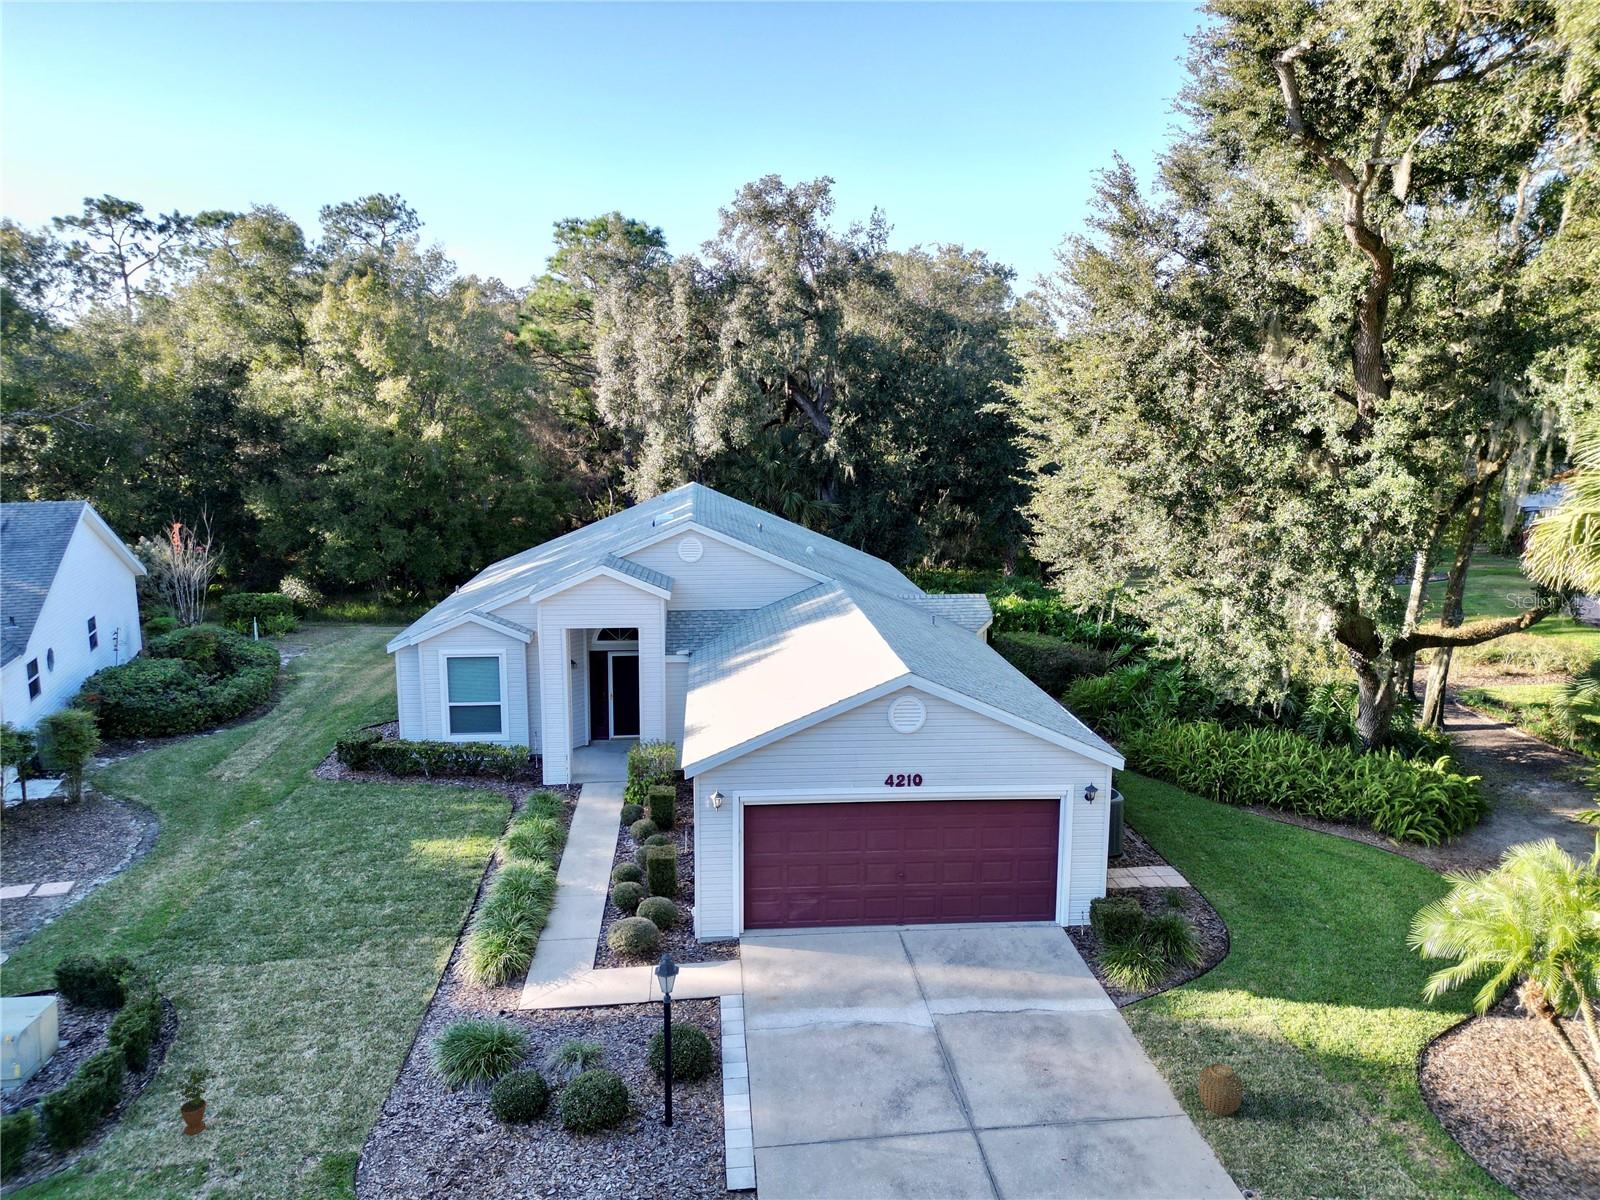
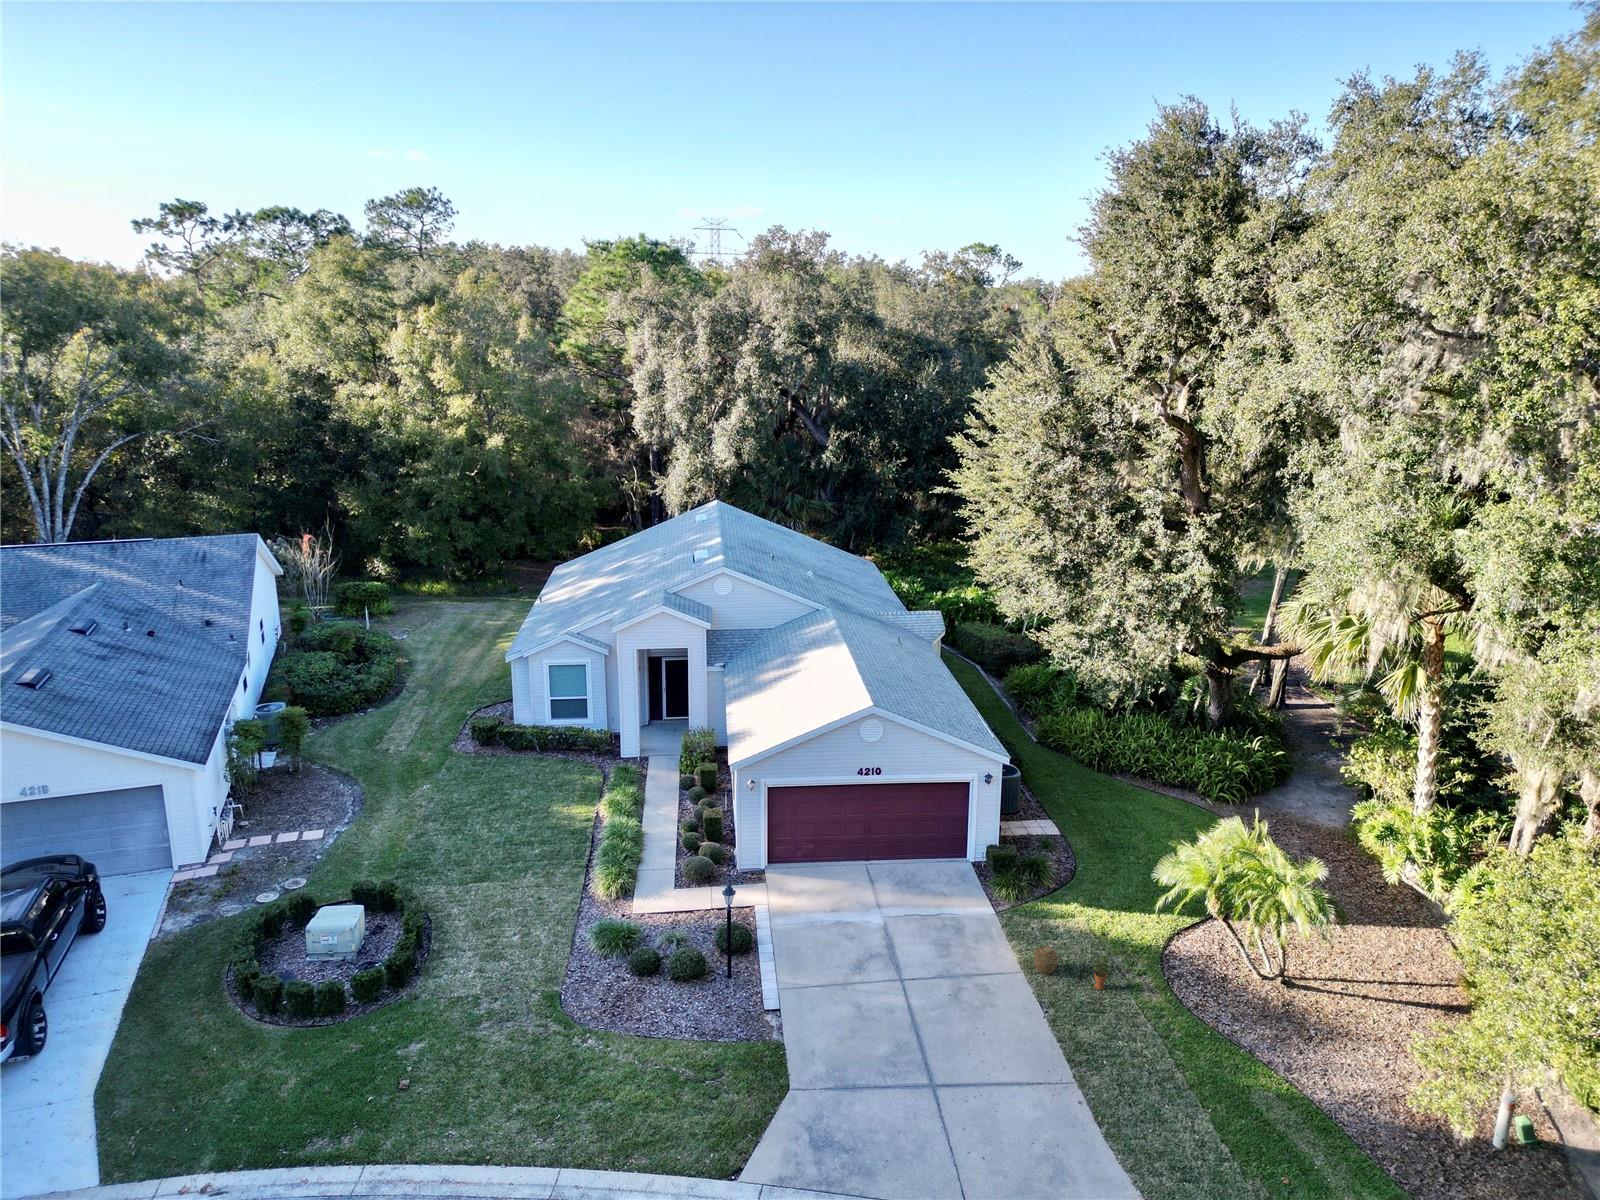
potted plant: present [176,1066,210,1135] -> present [1093,955,1109,990]

